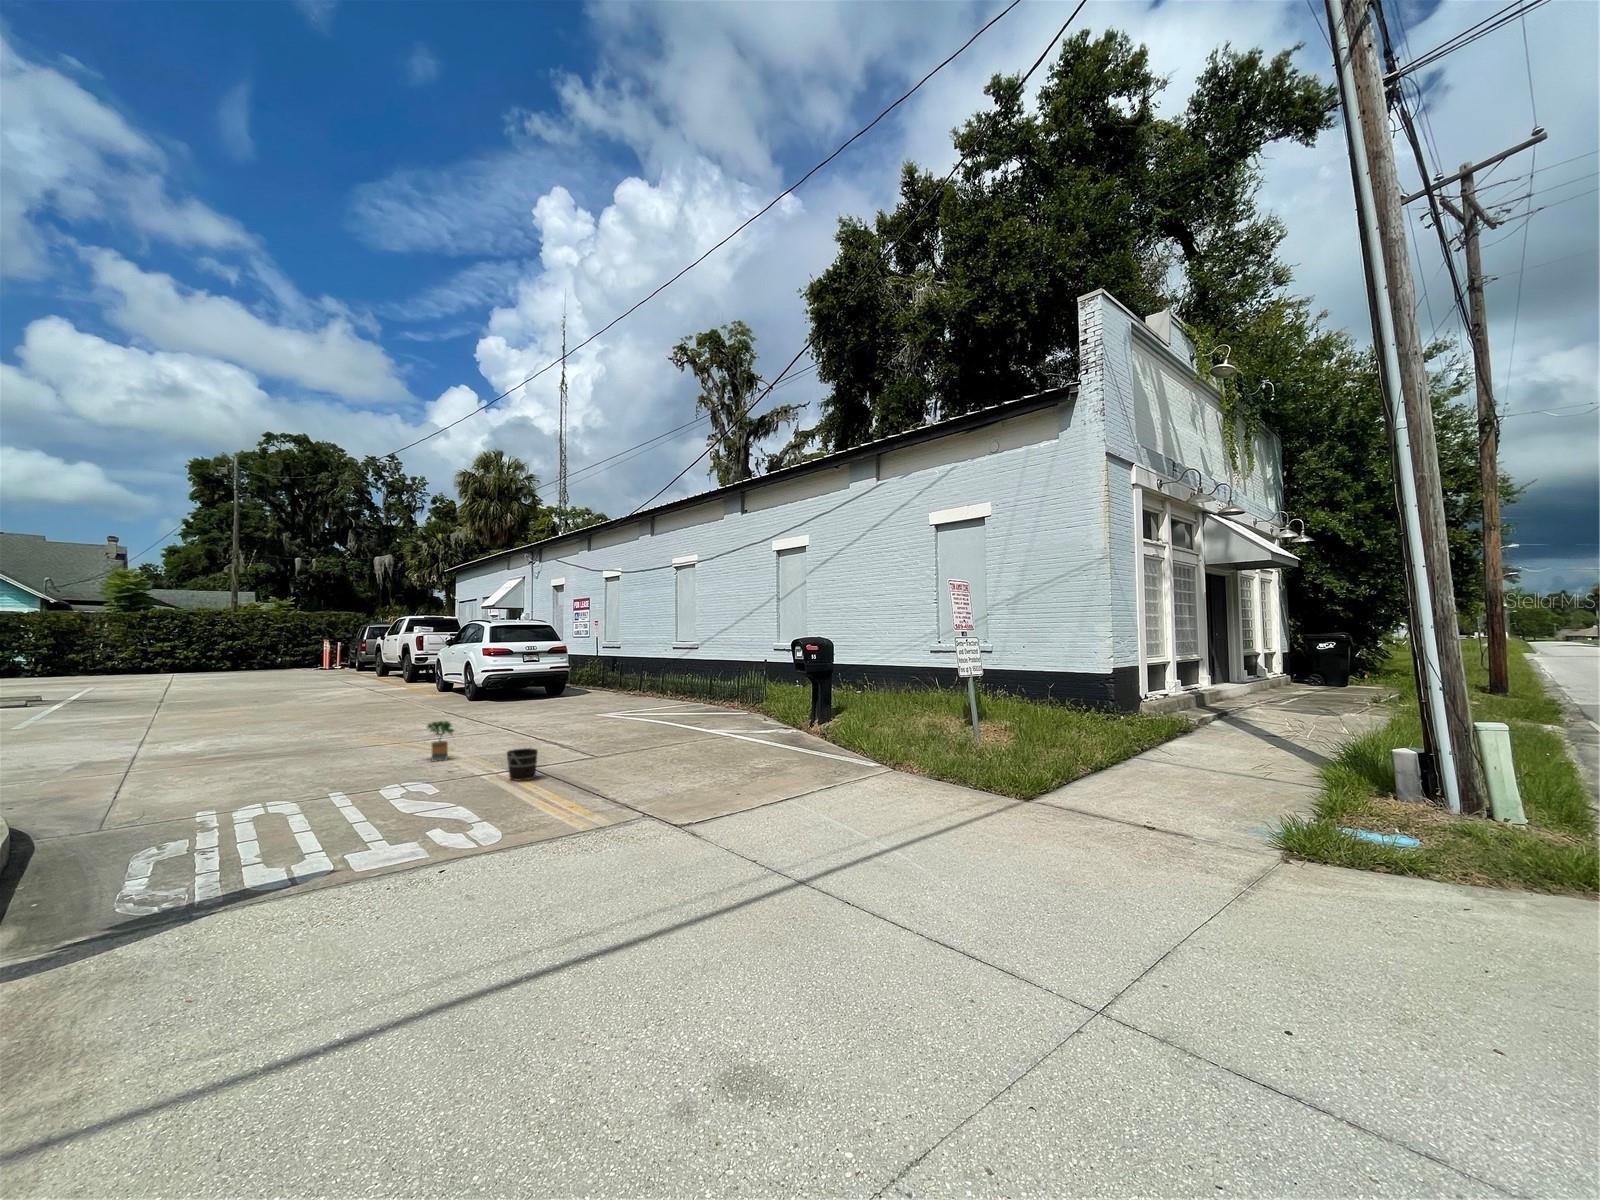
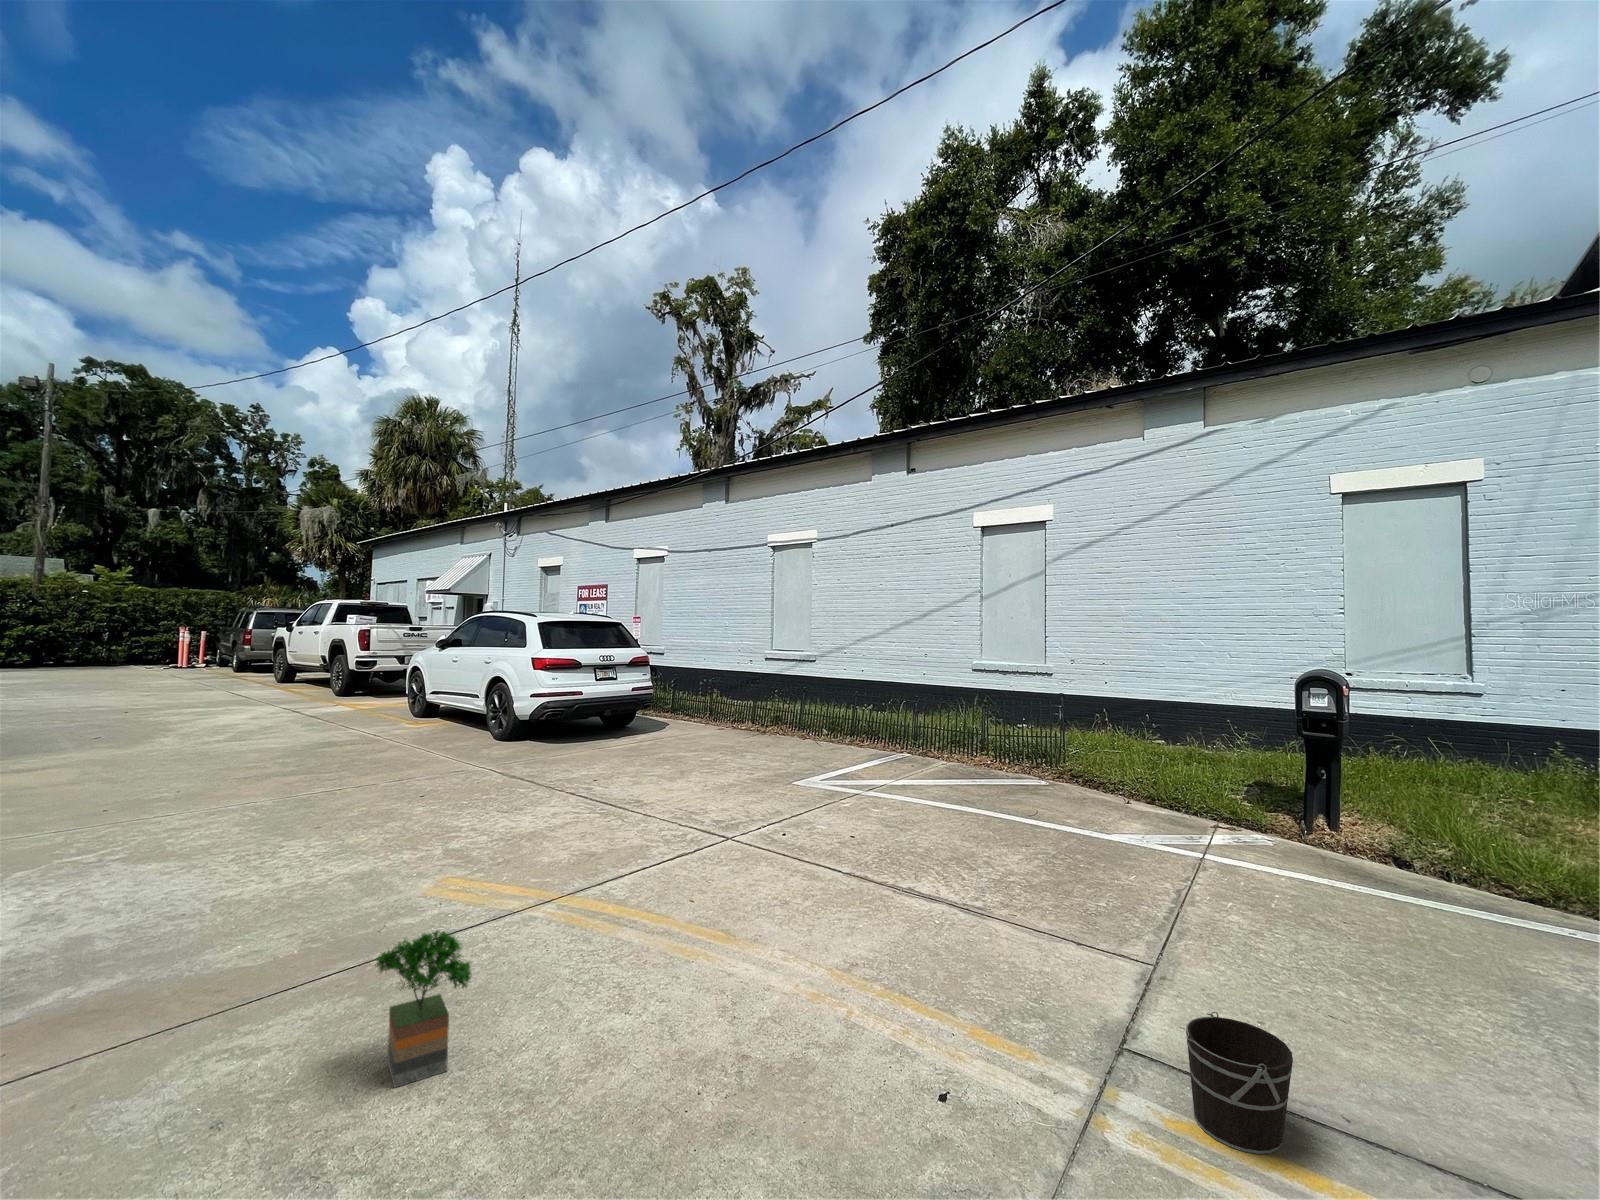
potted tree: present [427,721,454,761] -> present [375,931,471,1087]

